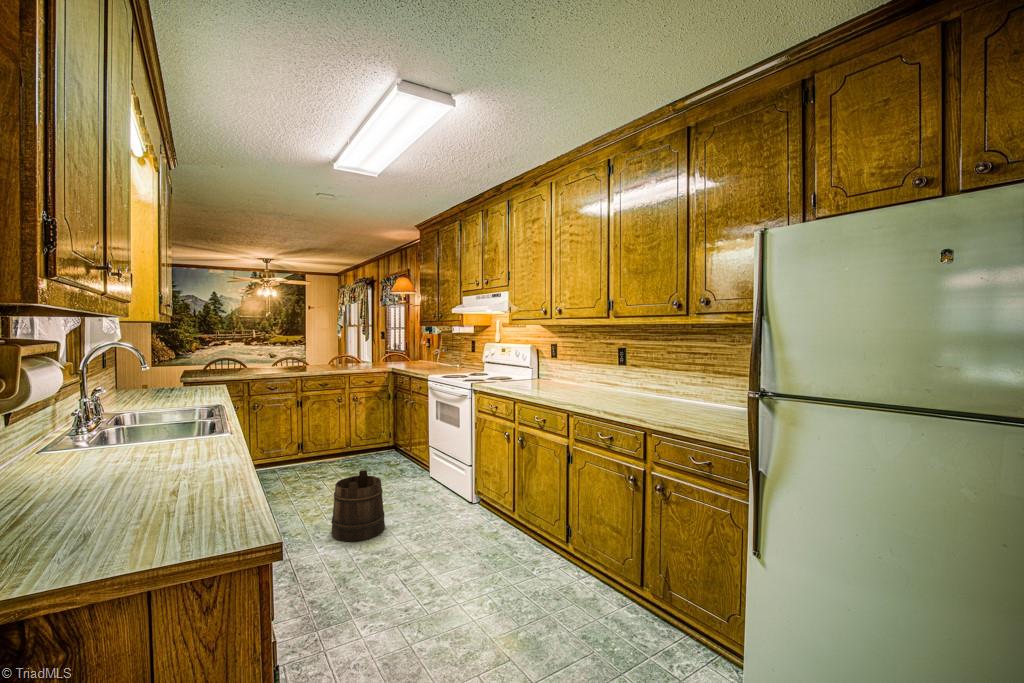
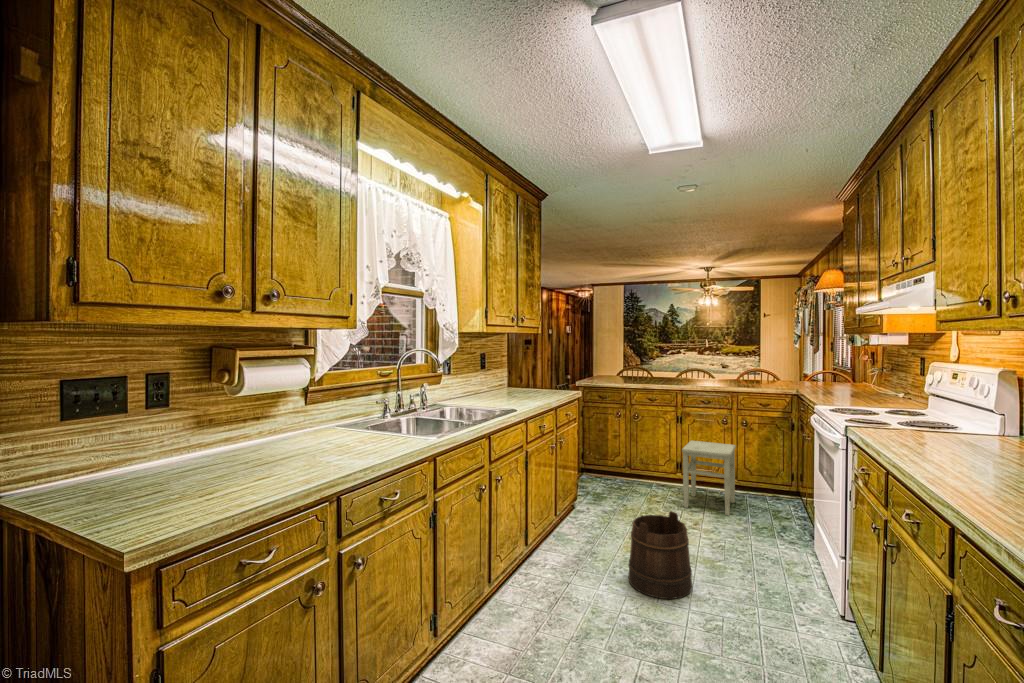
stool: none [319,417,363,479] -> present [682,441,736,515]

